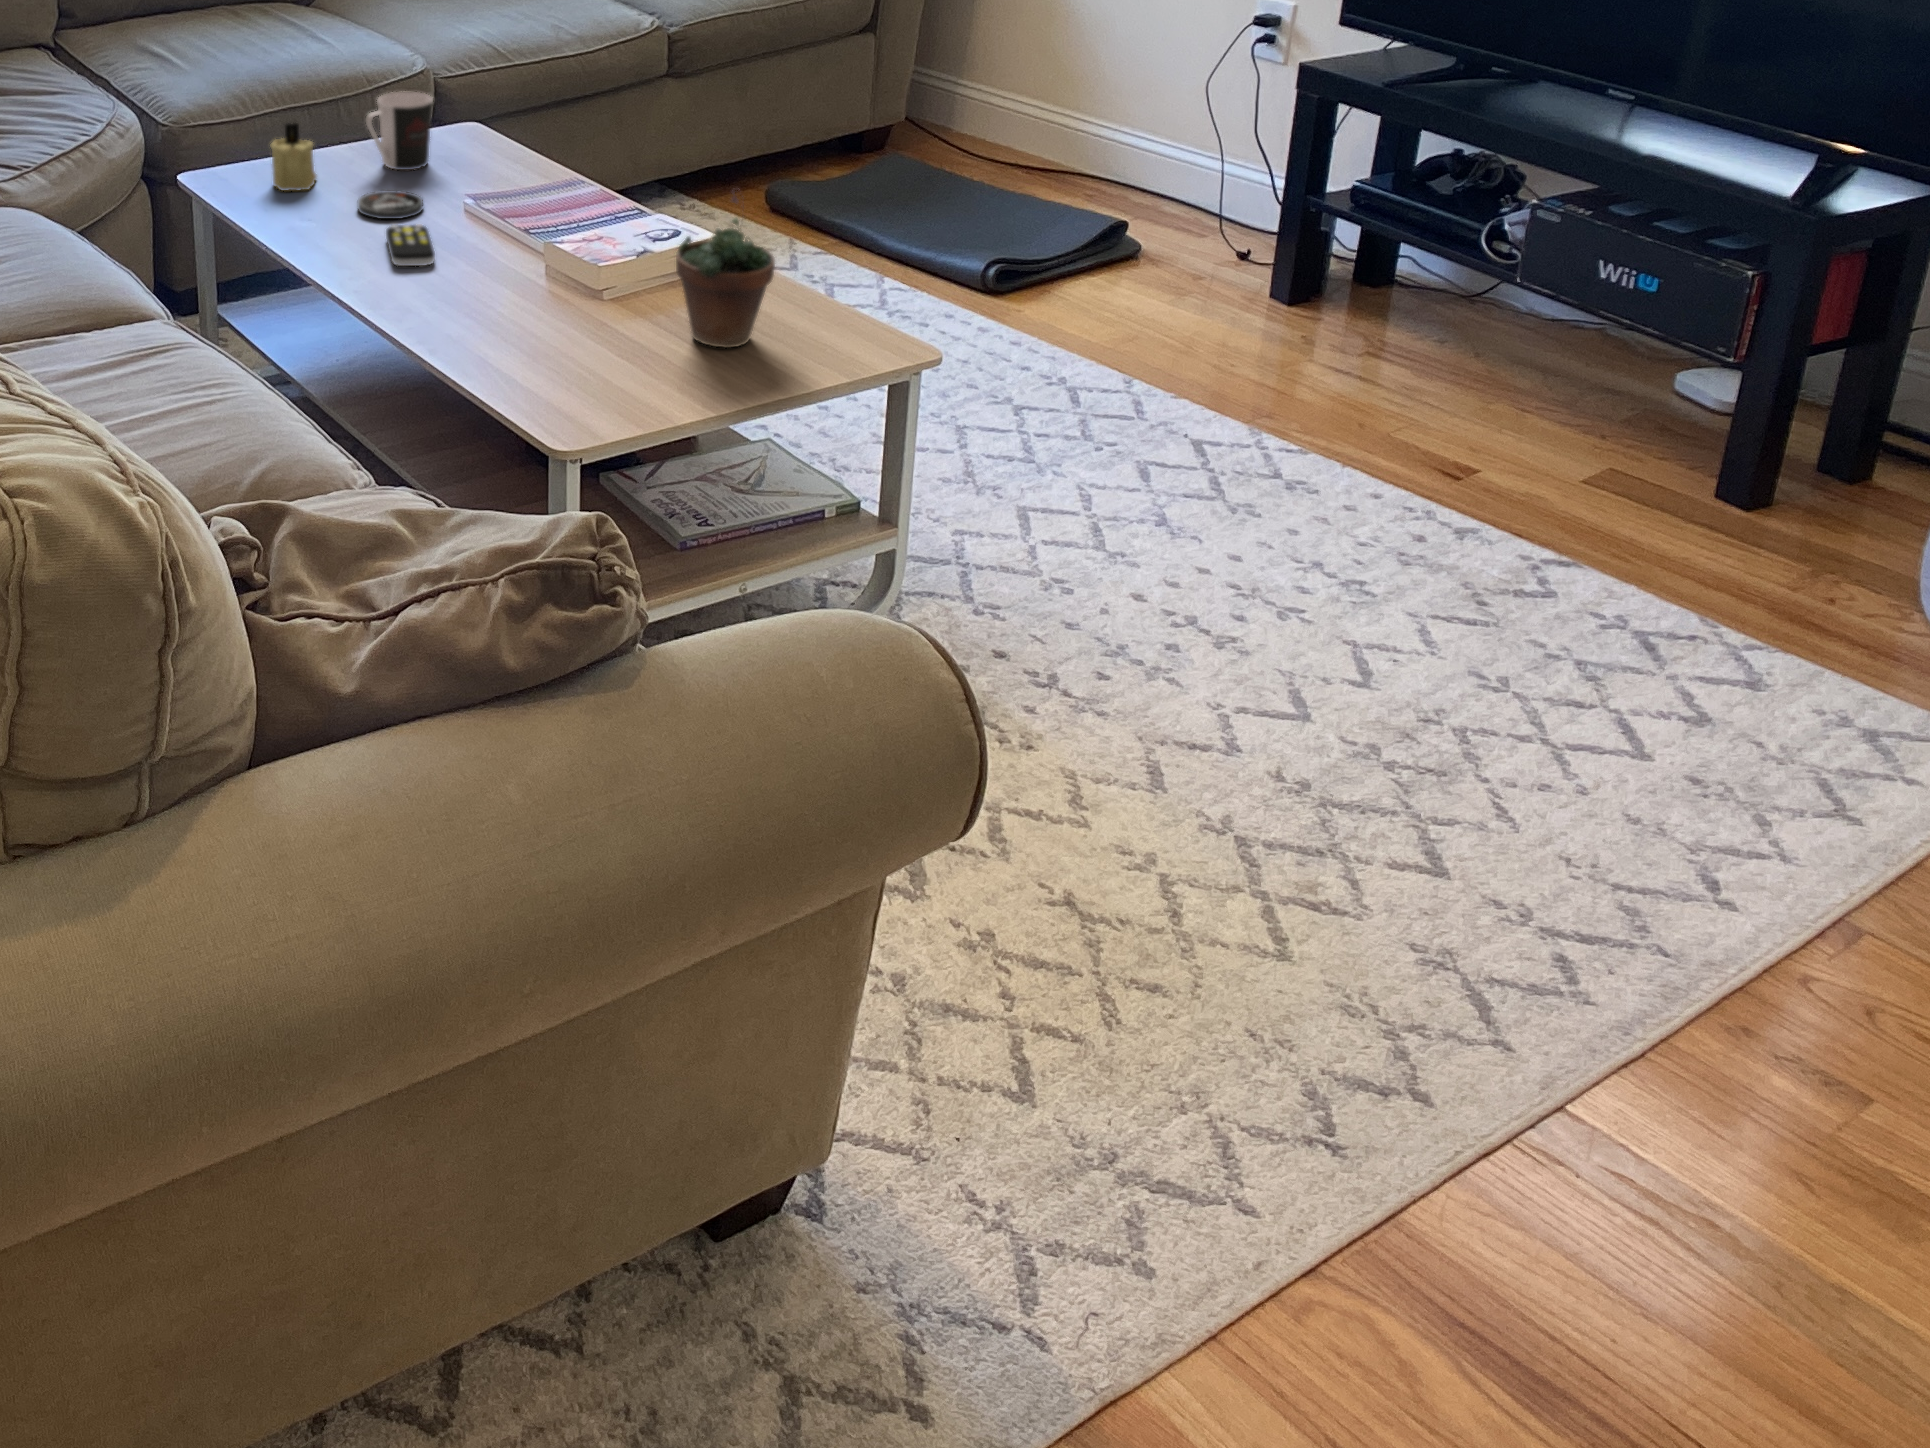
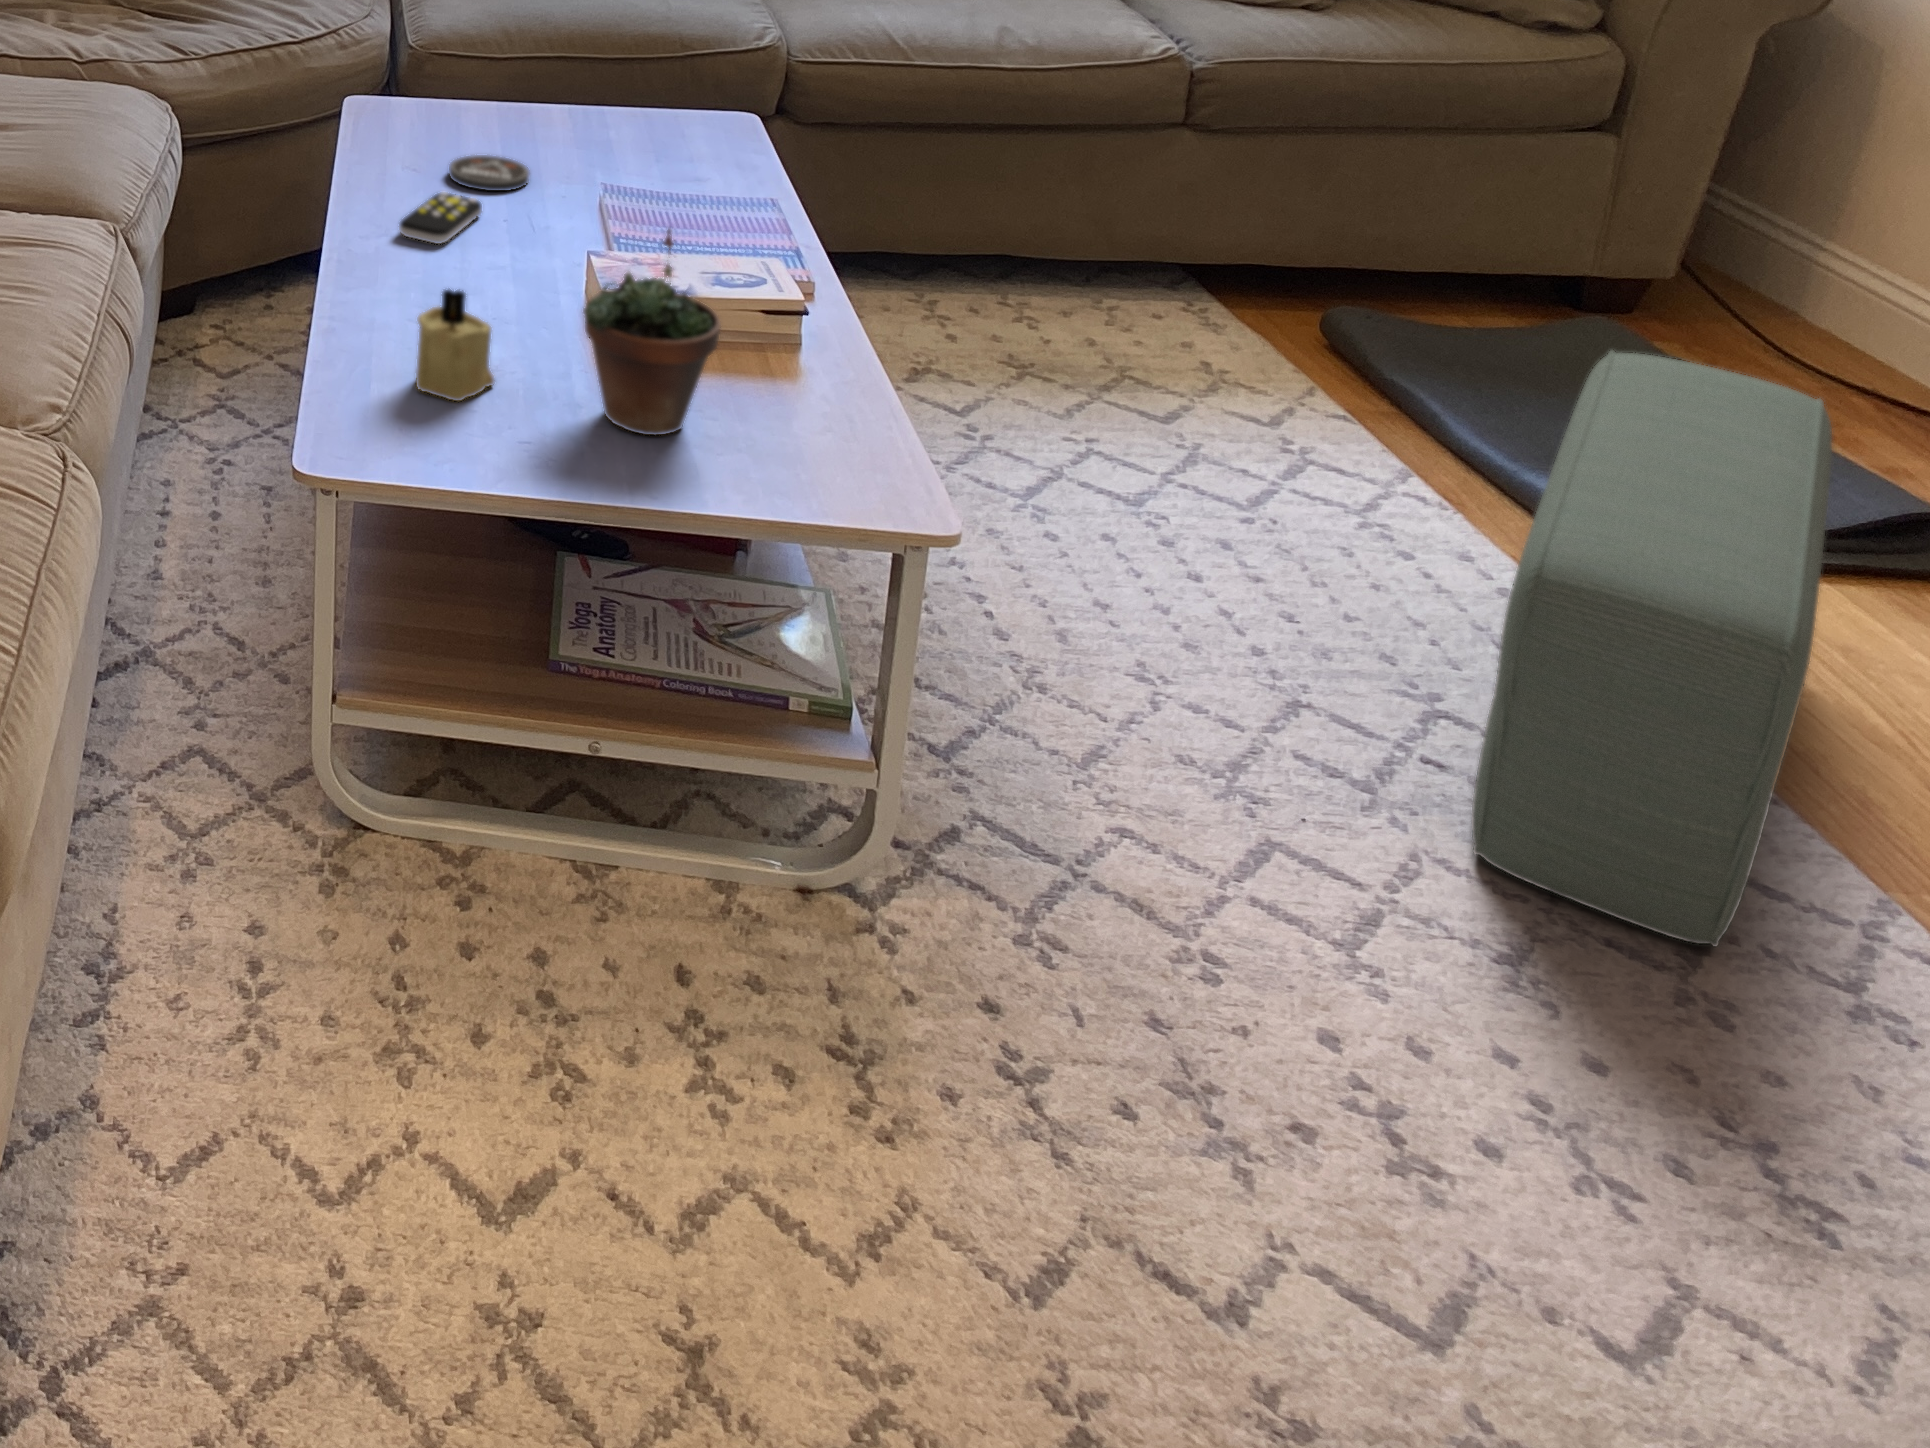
coffee cup: present [366,91,433,170] -> none [523,50,617,145]
candle: present [271,123,317,191] -> present [416,289,495,401]
pouf: none [996,152,1241,475] -> present [1472,351,1832,946]

